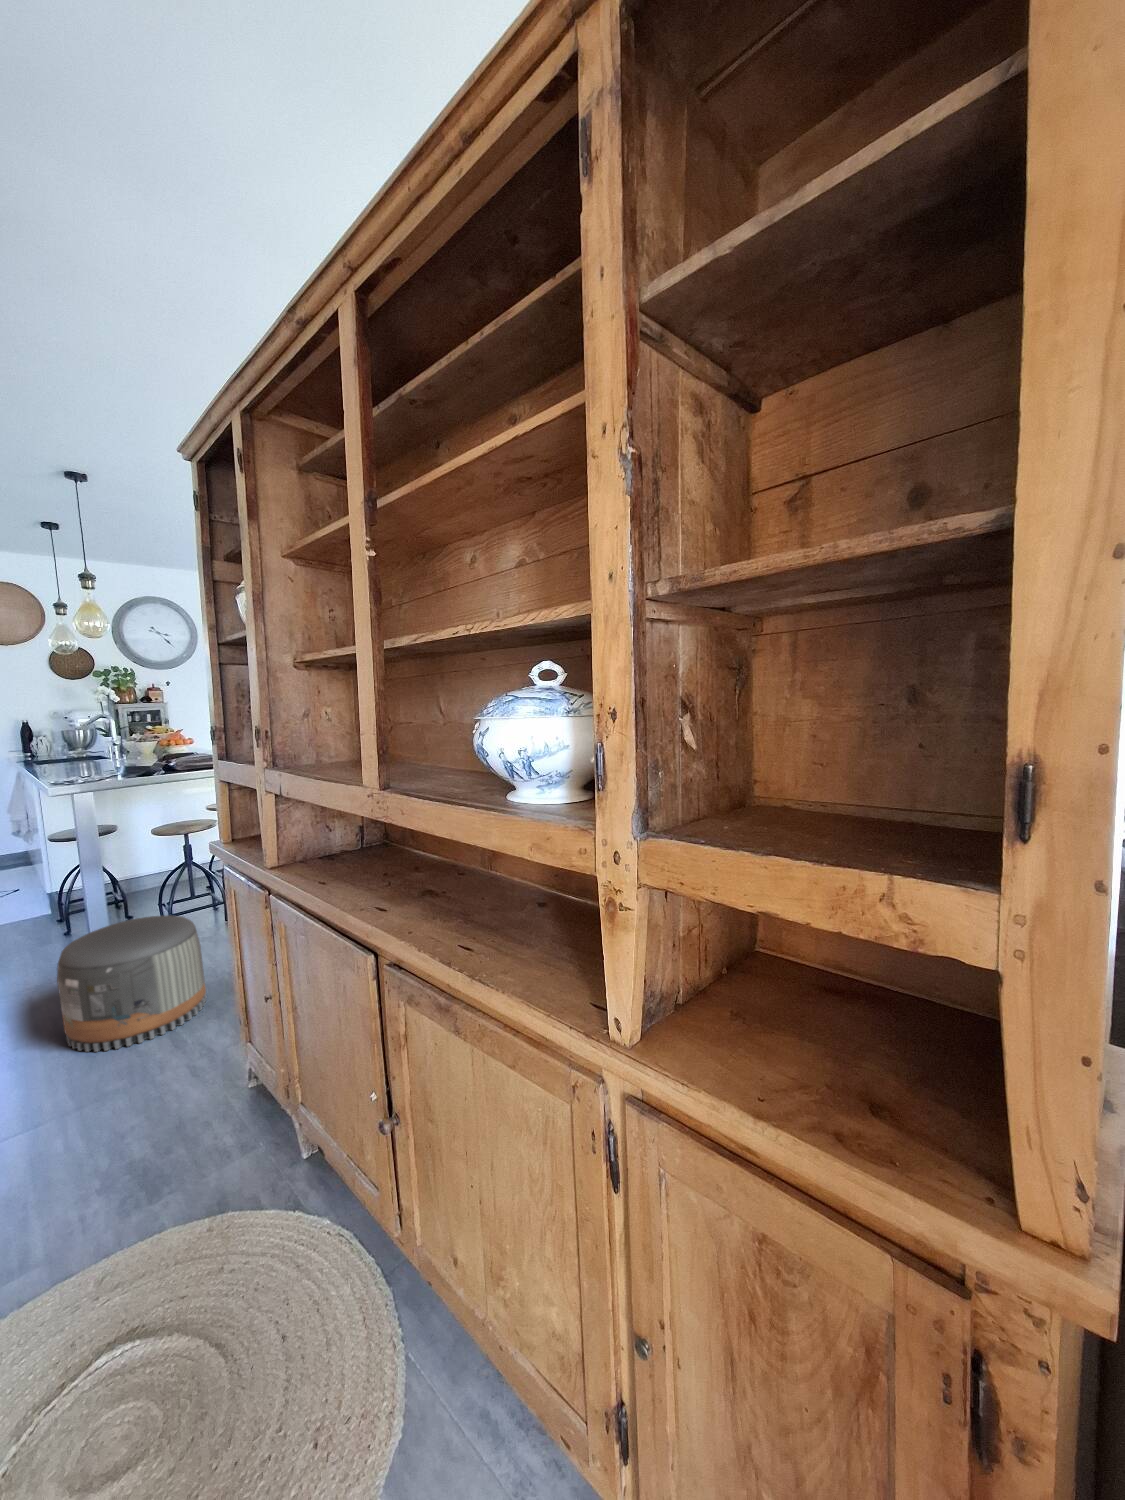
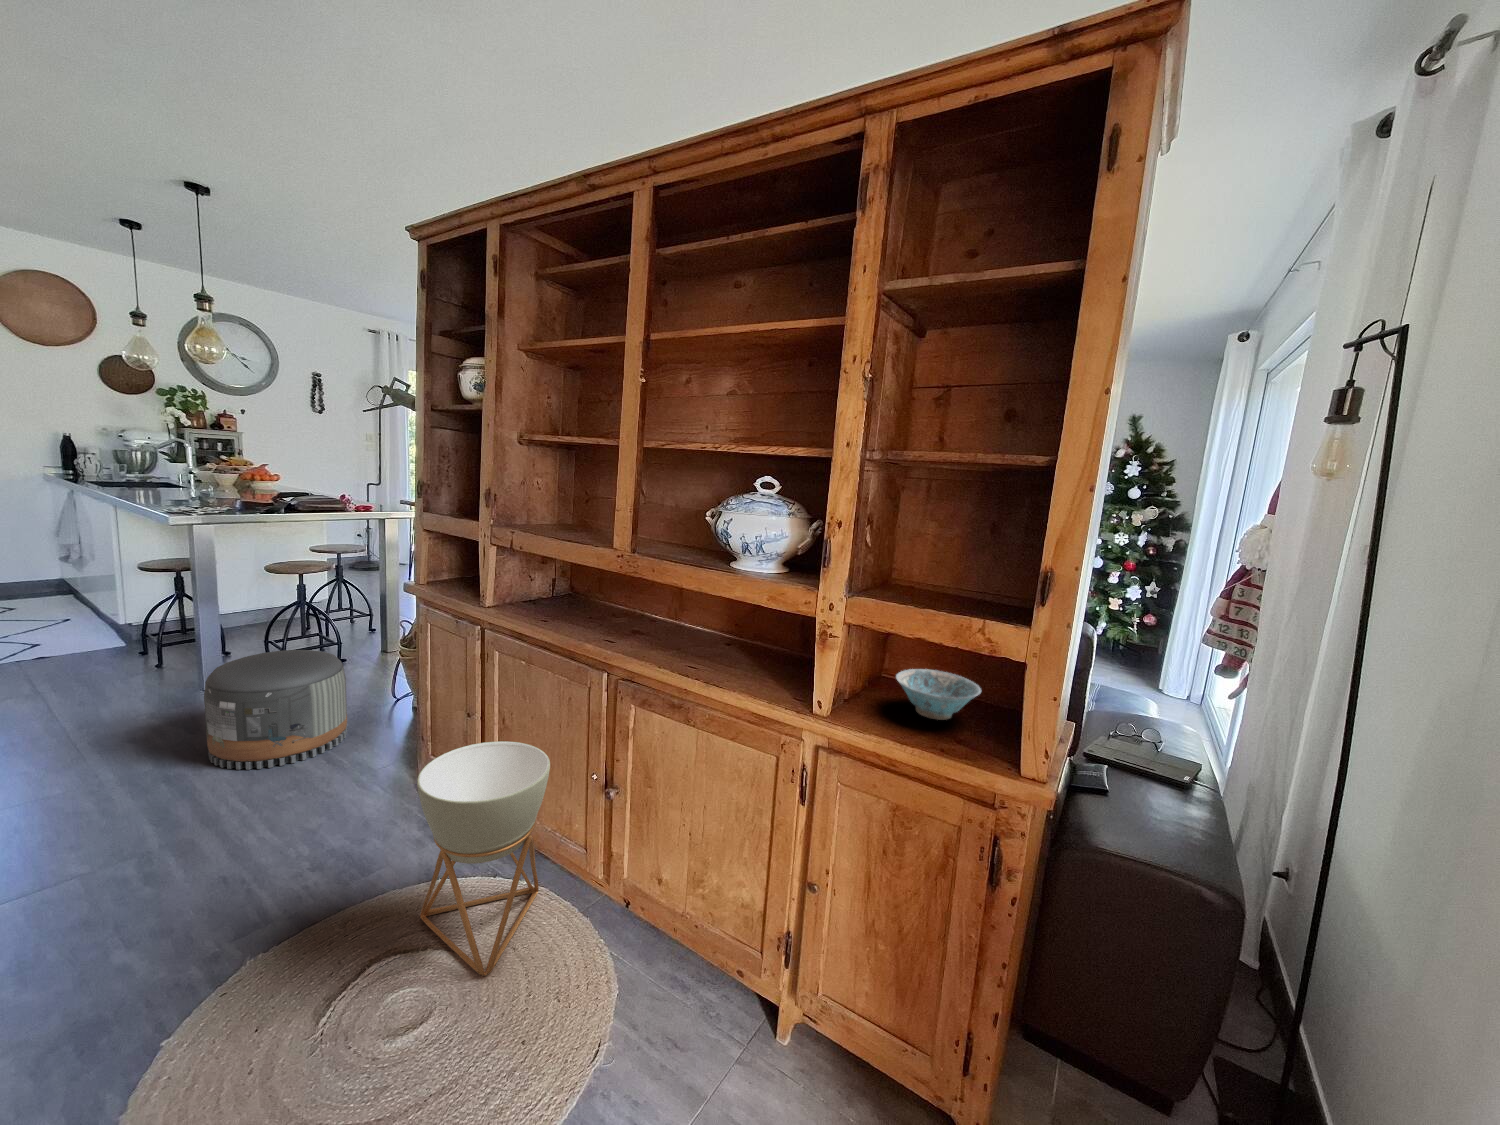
ceramic bowl: none [759,945,923,1048] -> present [896,669,981,720]
planter: none [139,1041,335,1390] -> present [417,741,550,976]

